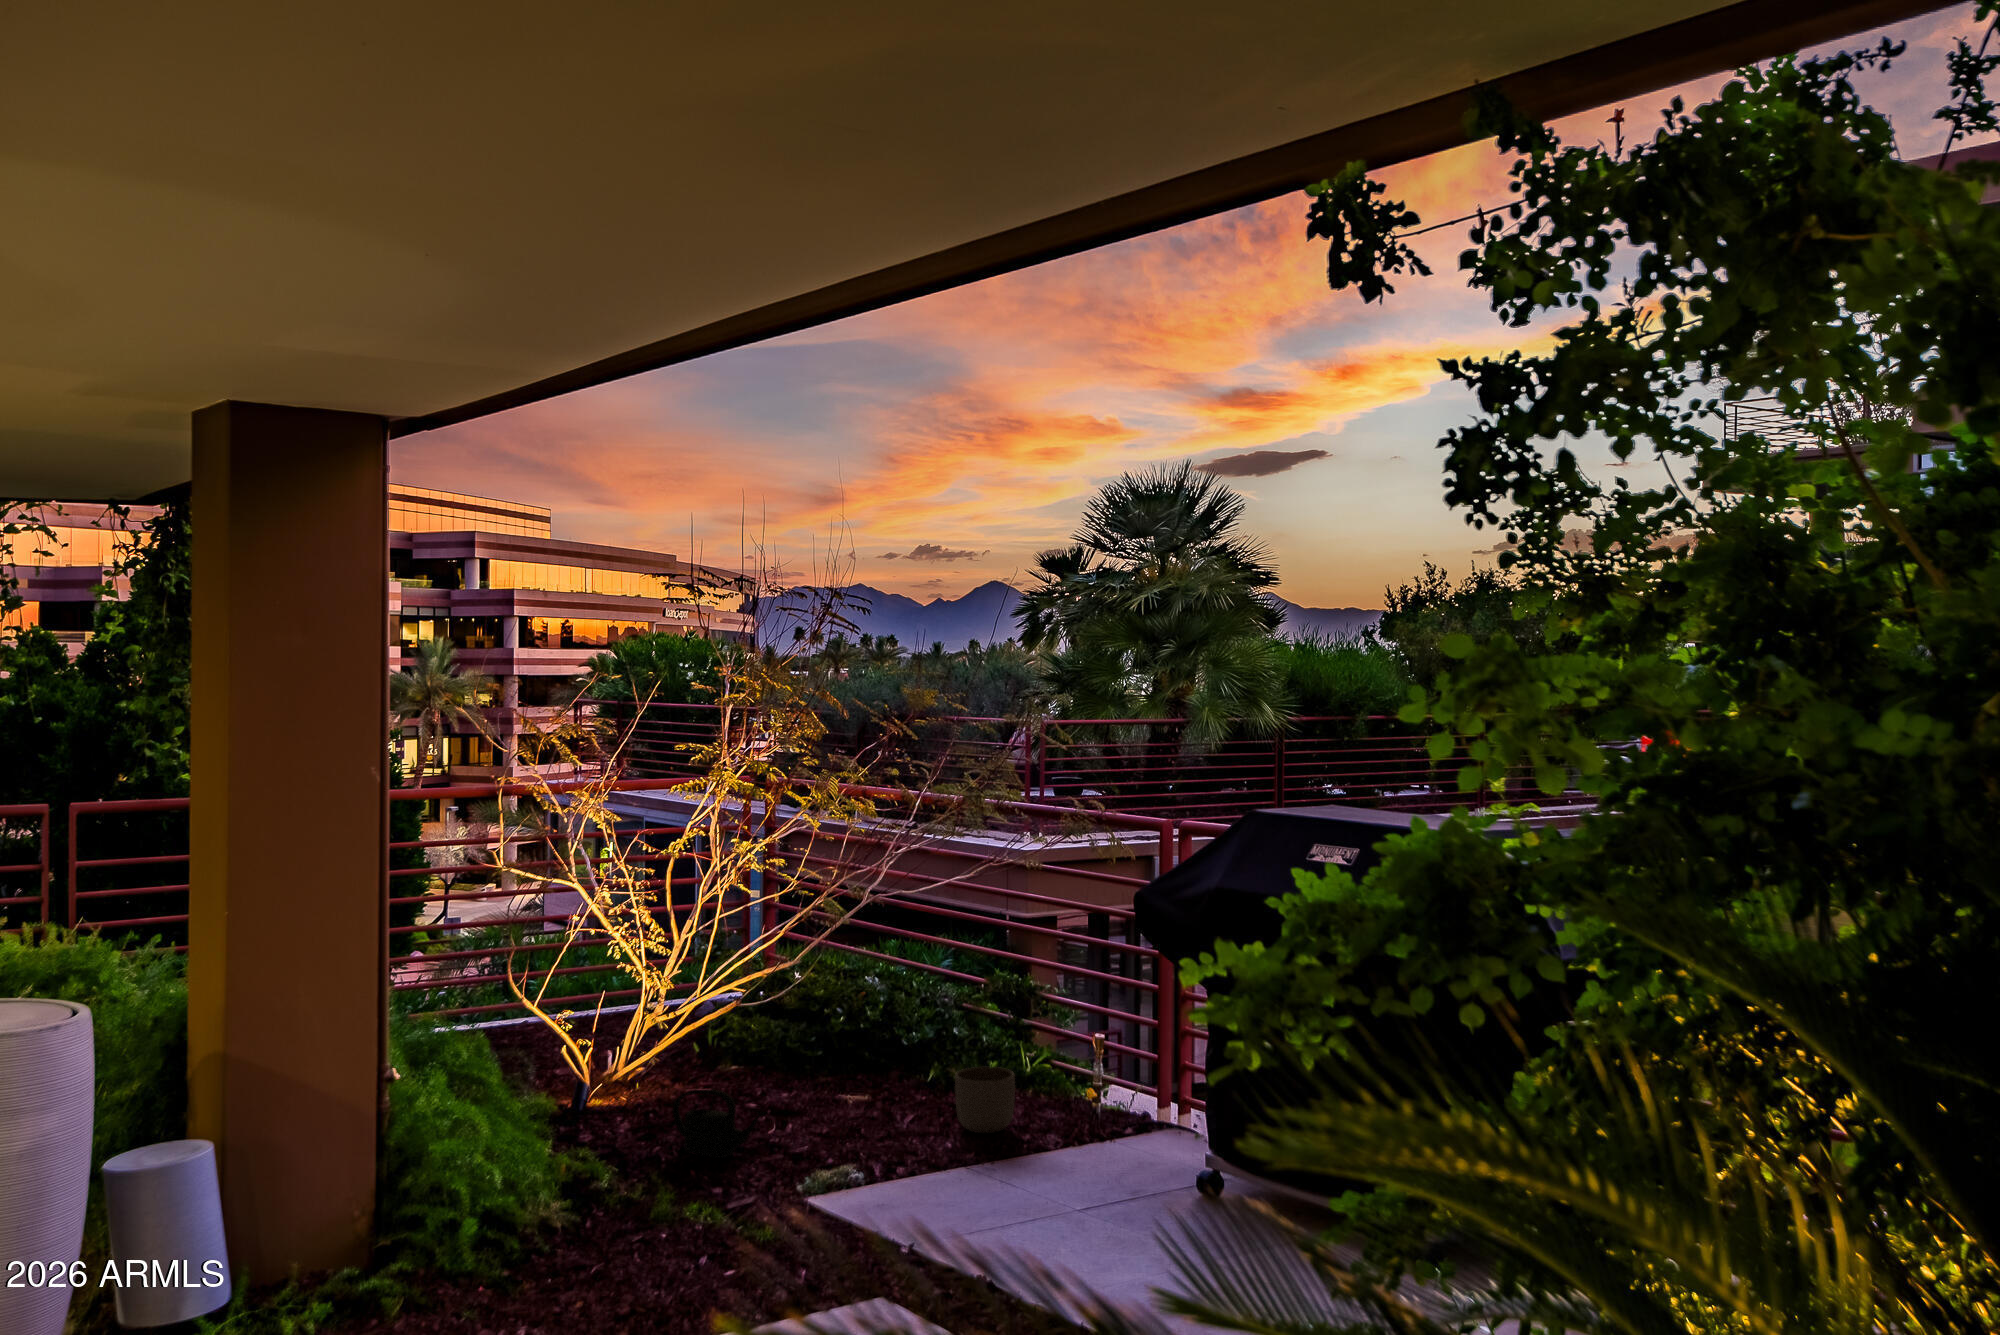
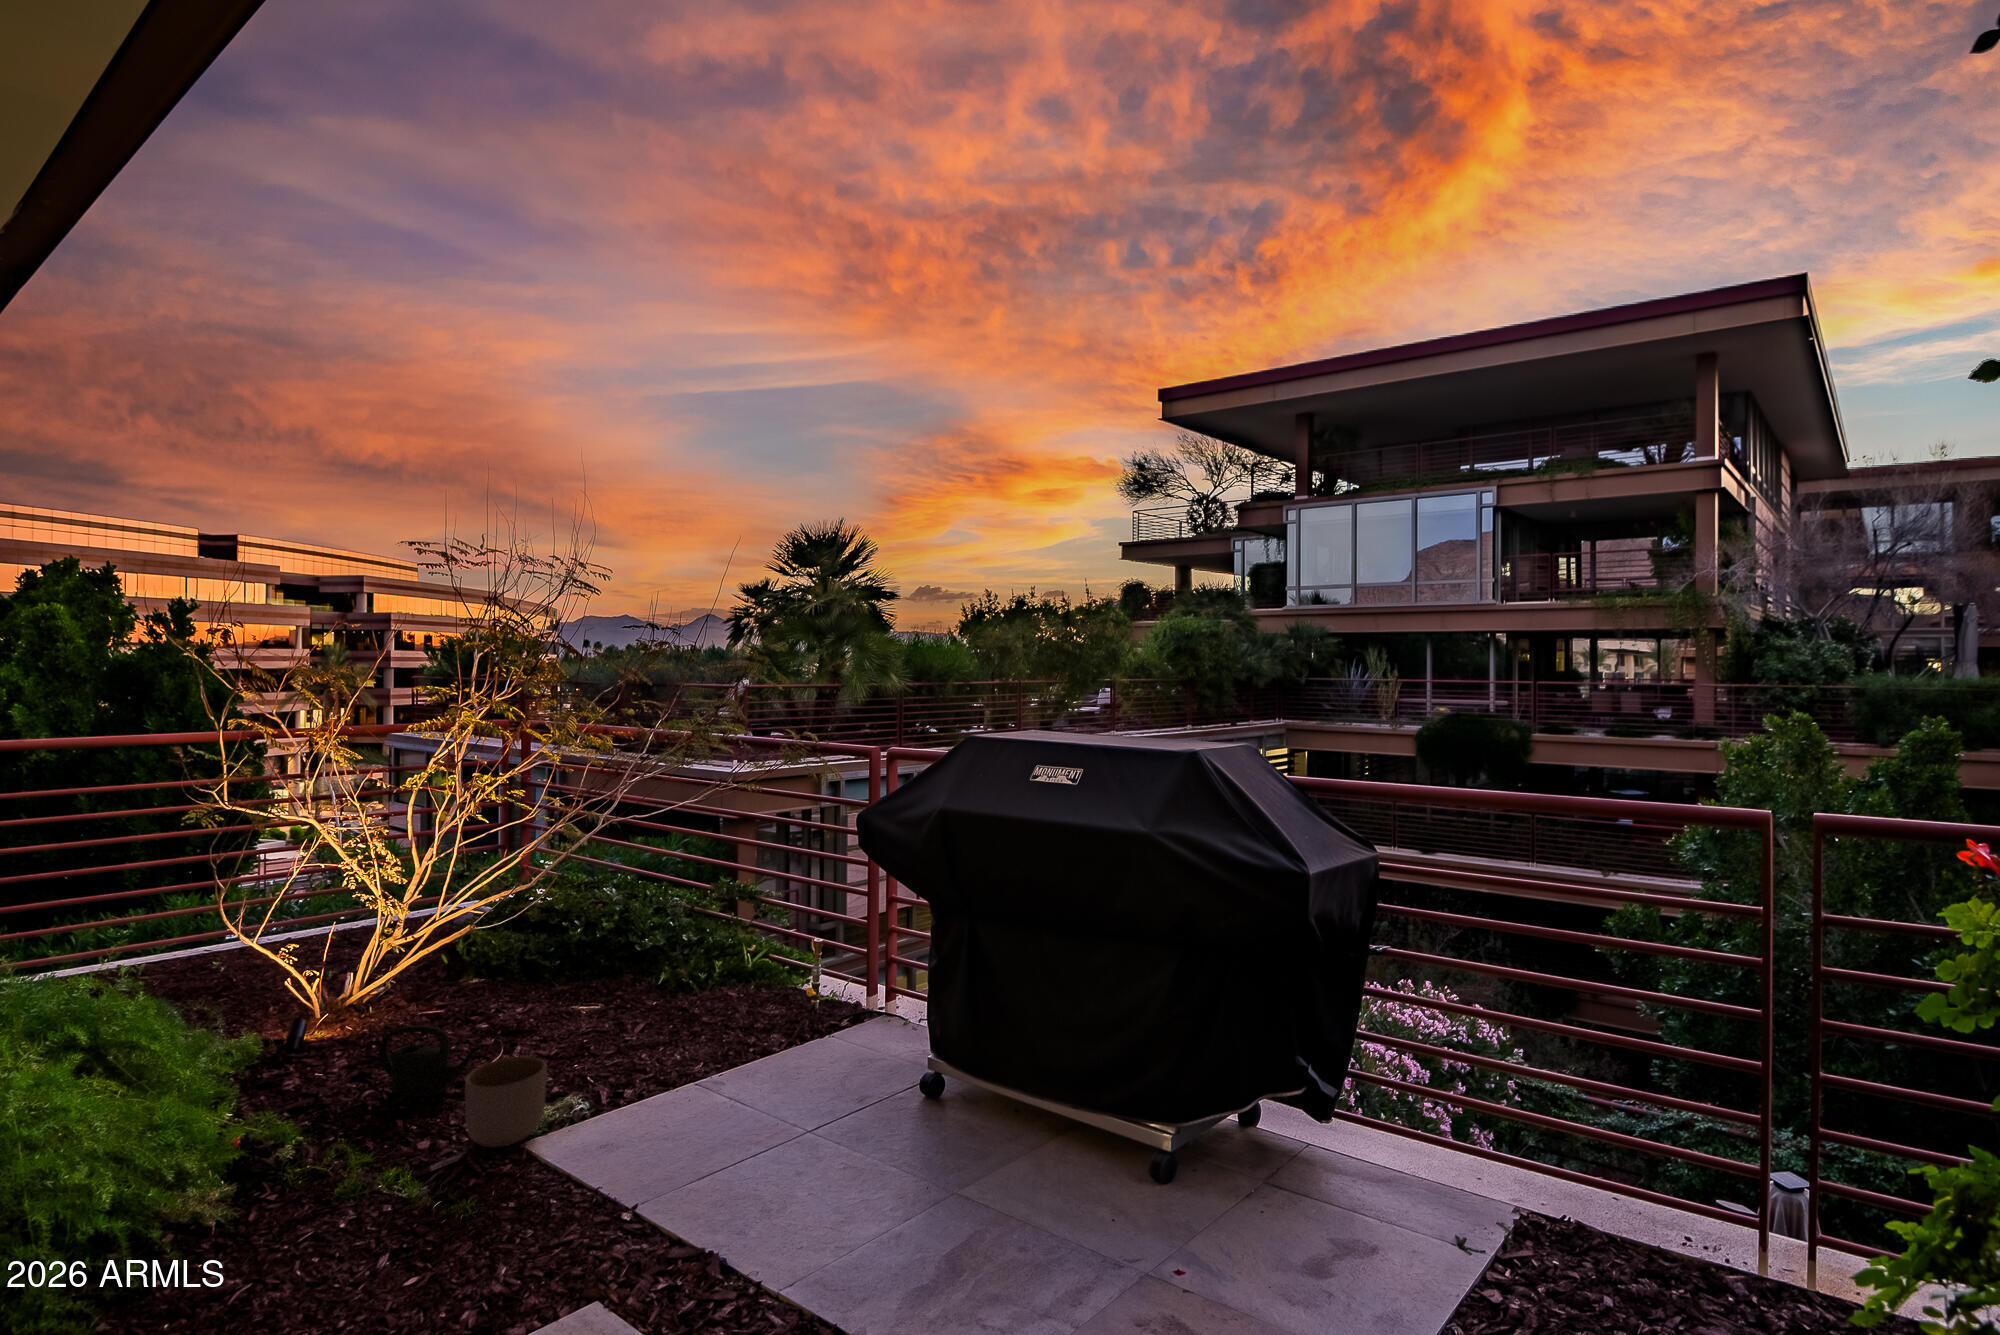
planter: present [955,1067,1015,1133] -> present [465,1057,547,1148]

